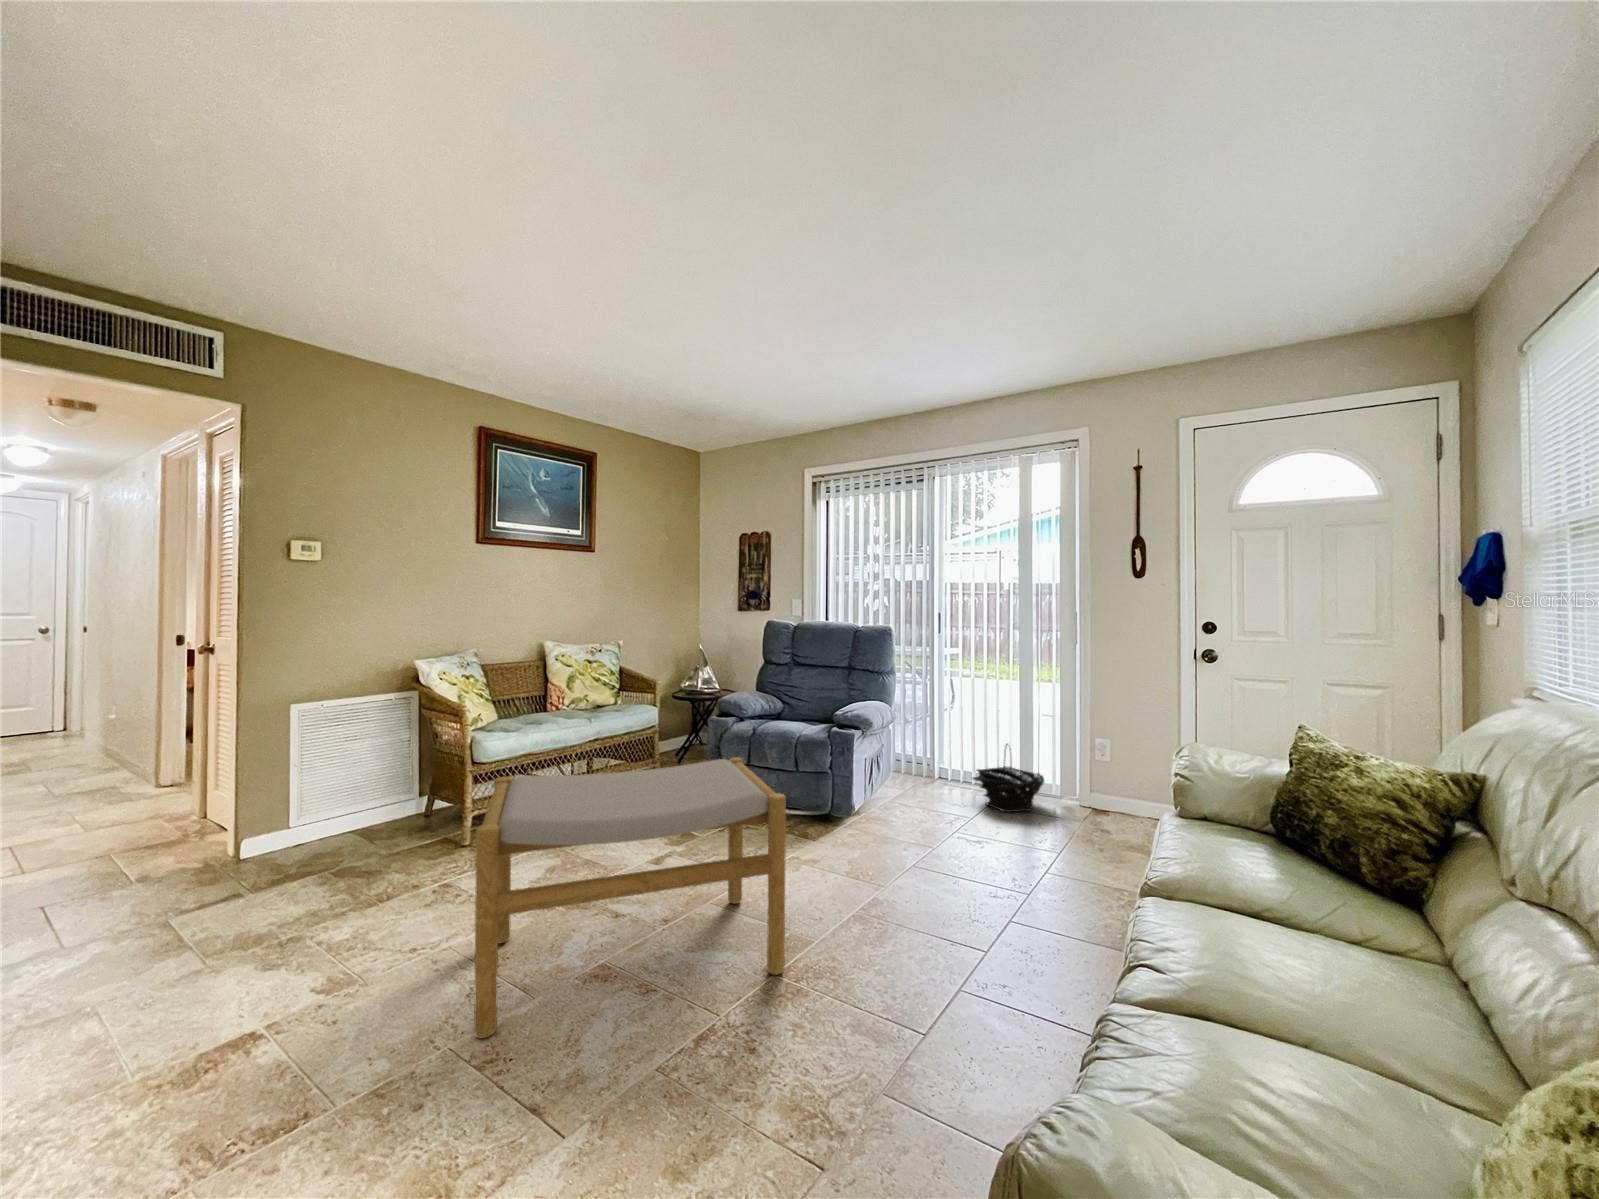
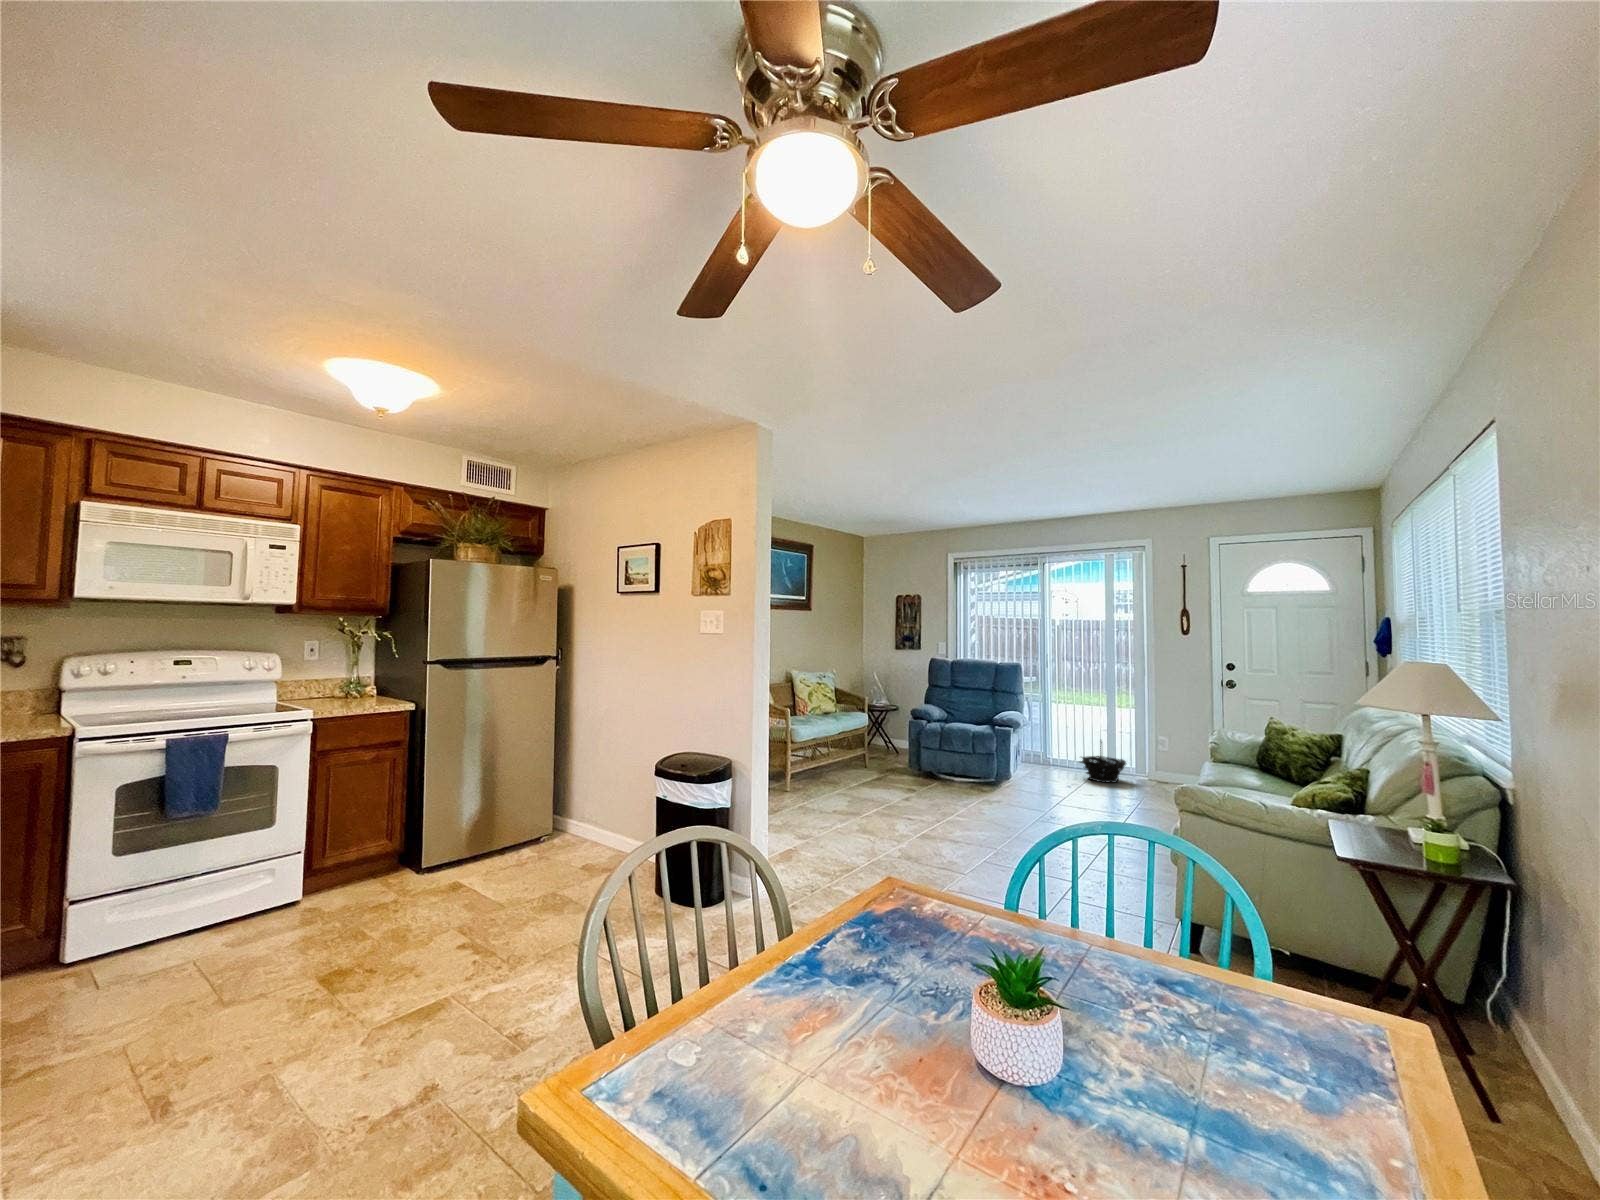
footstool: present [474,757,786,1038] -> none [862,735,1018,846]

